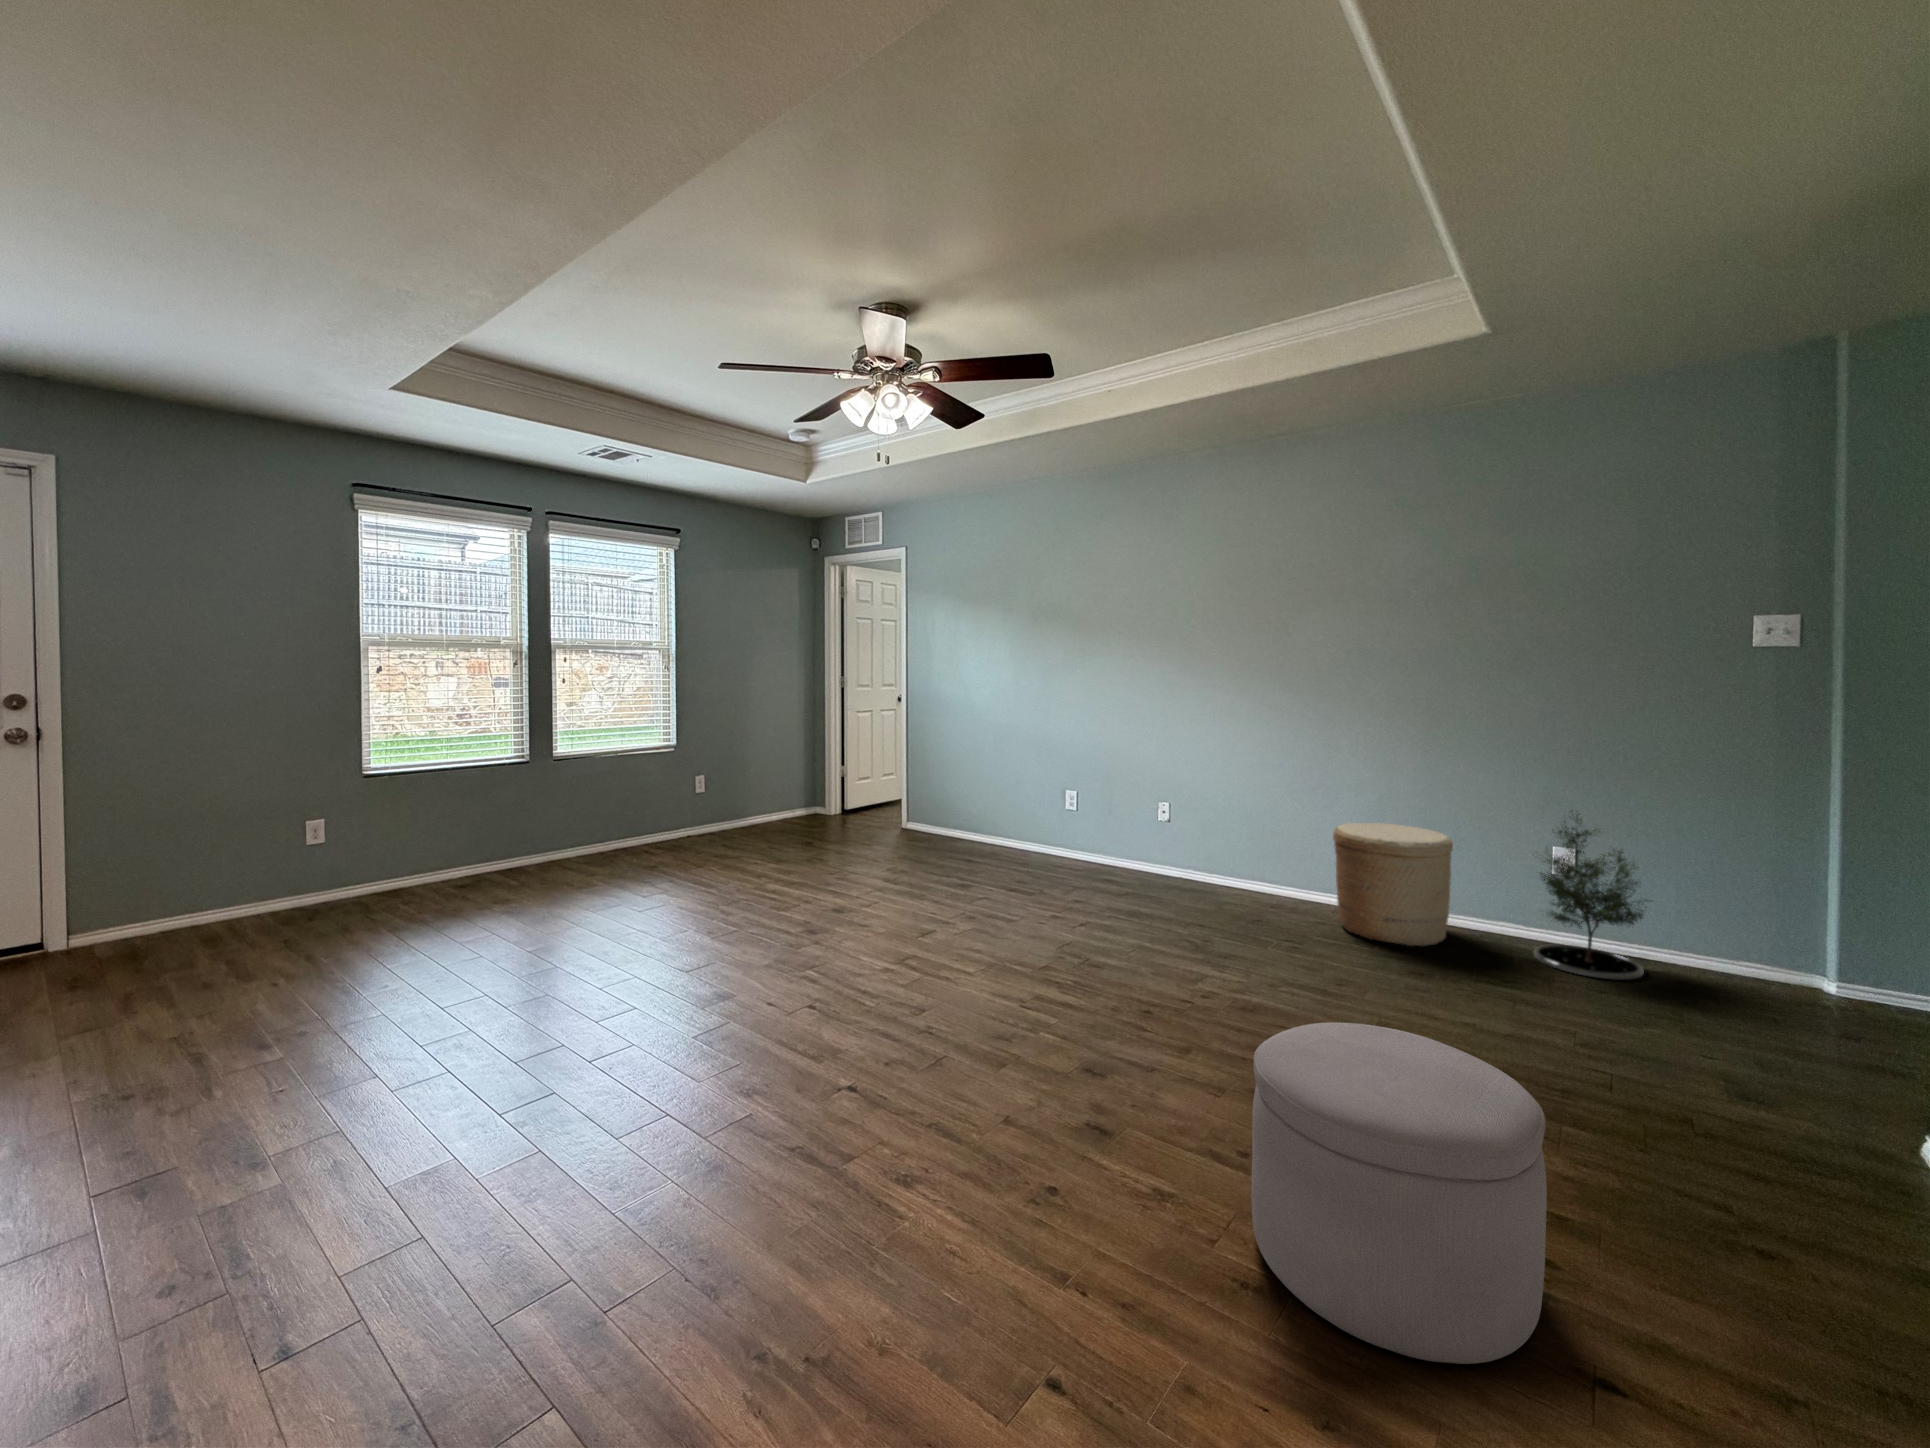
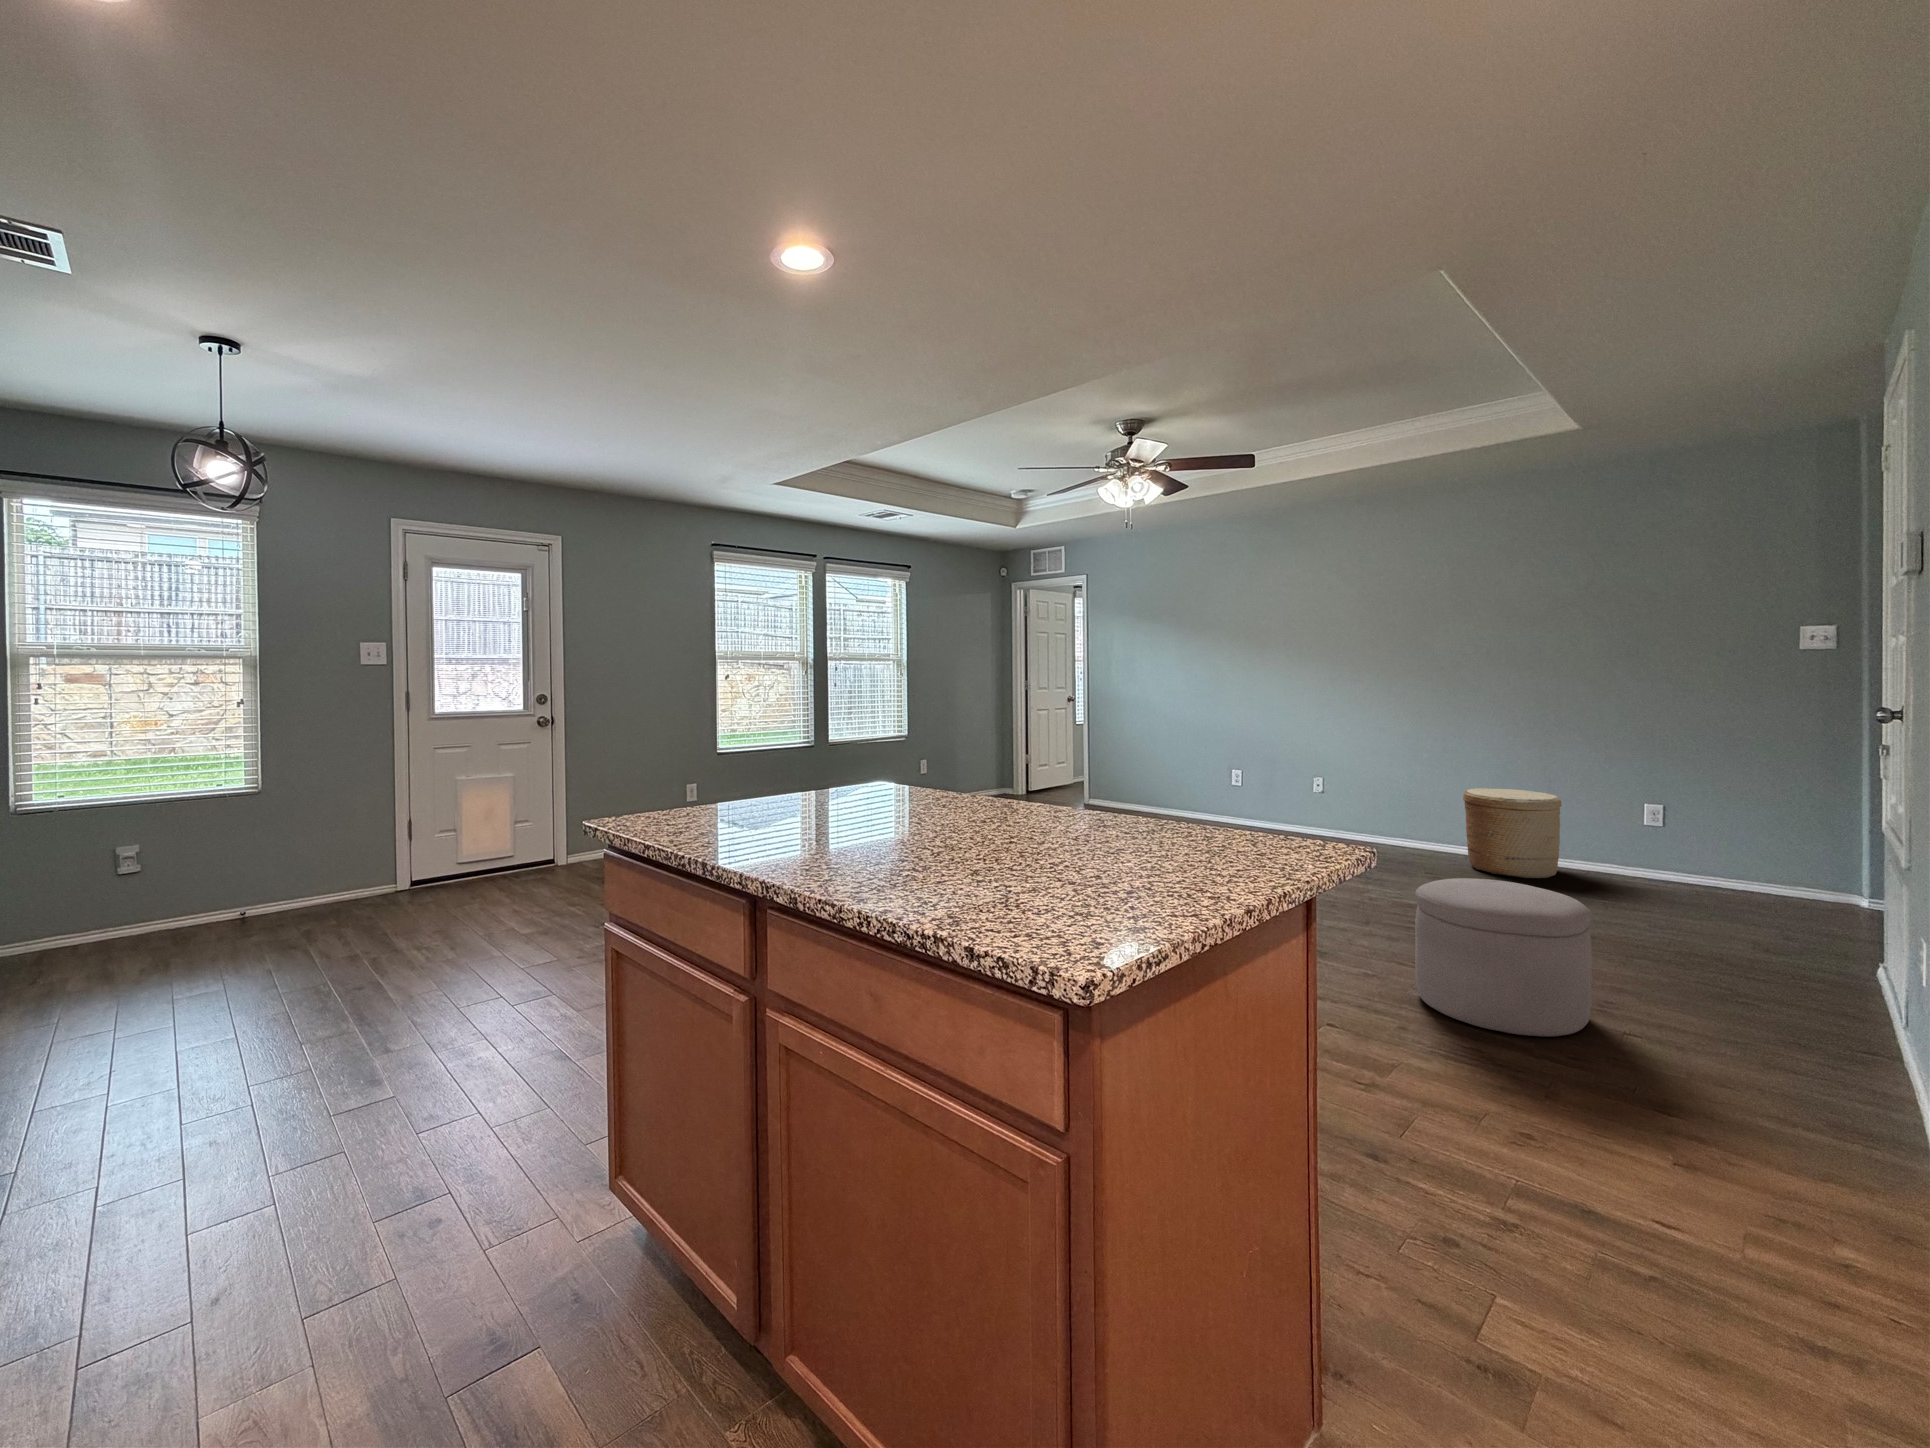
potted tree: present [1534,811,1648,980] -> none [1624,772,1722,898]

